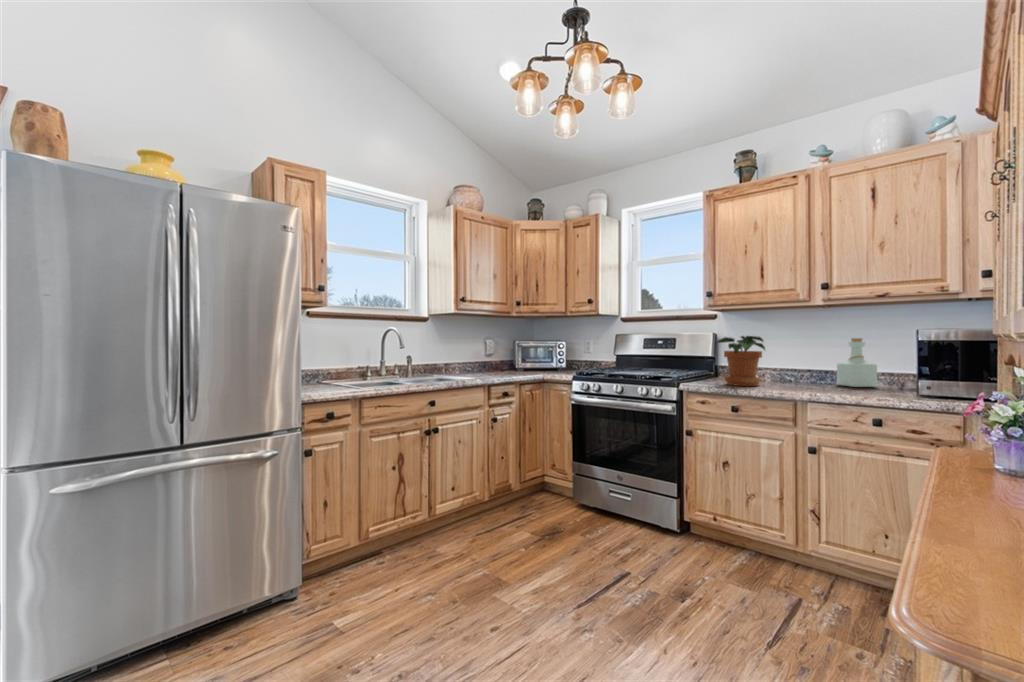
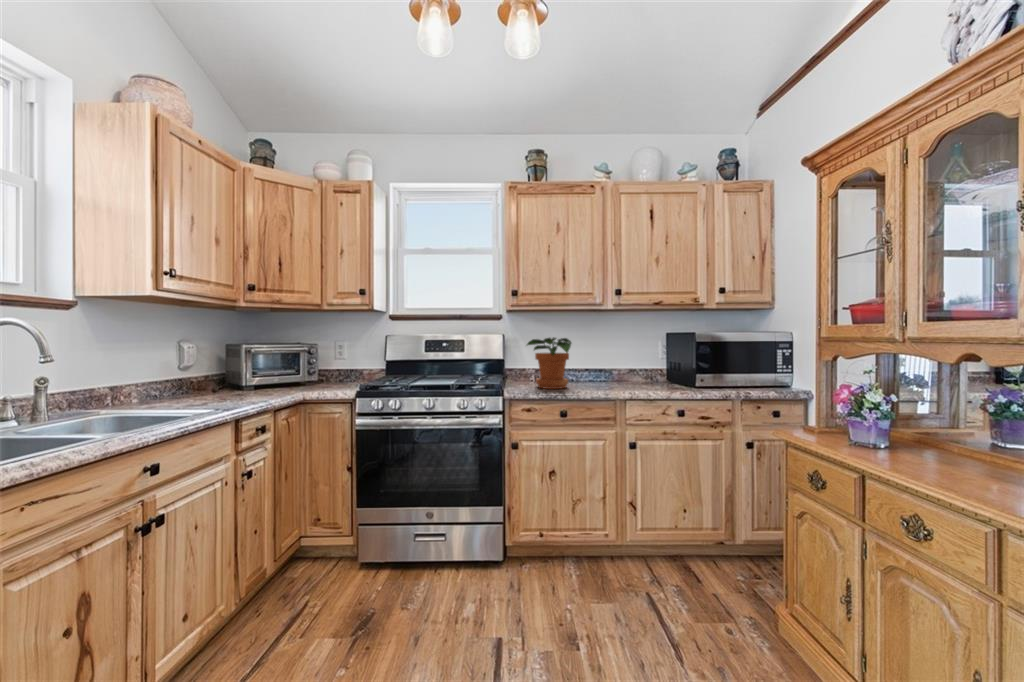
bottle: present [837,338,877,387] -> none [609,340,637,382]

